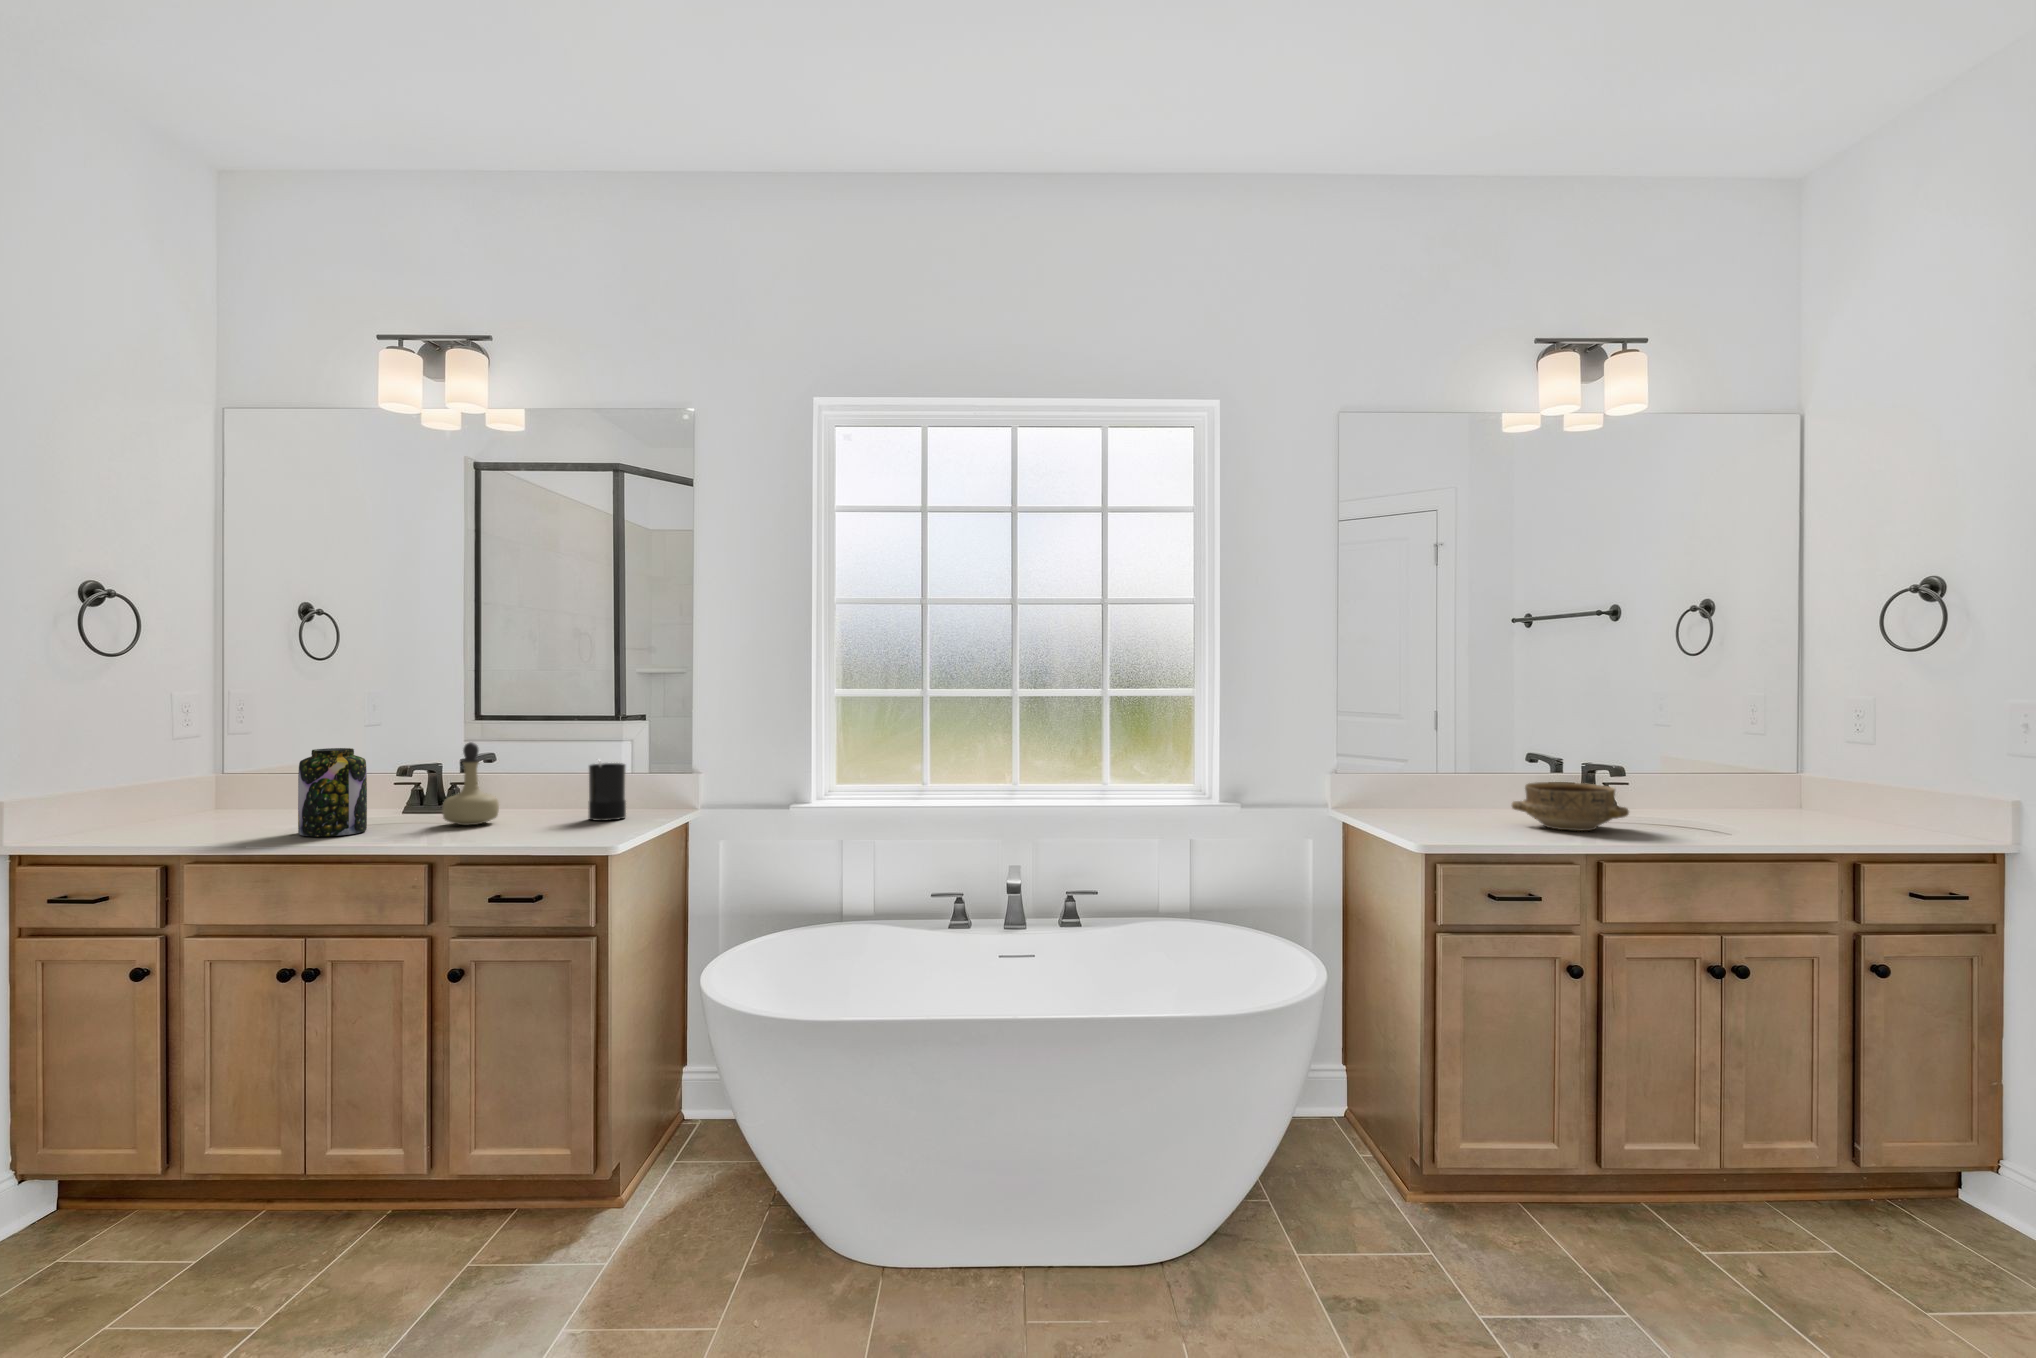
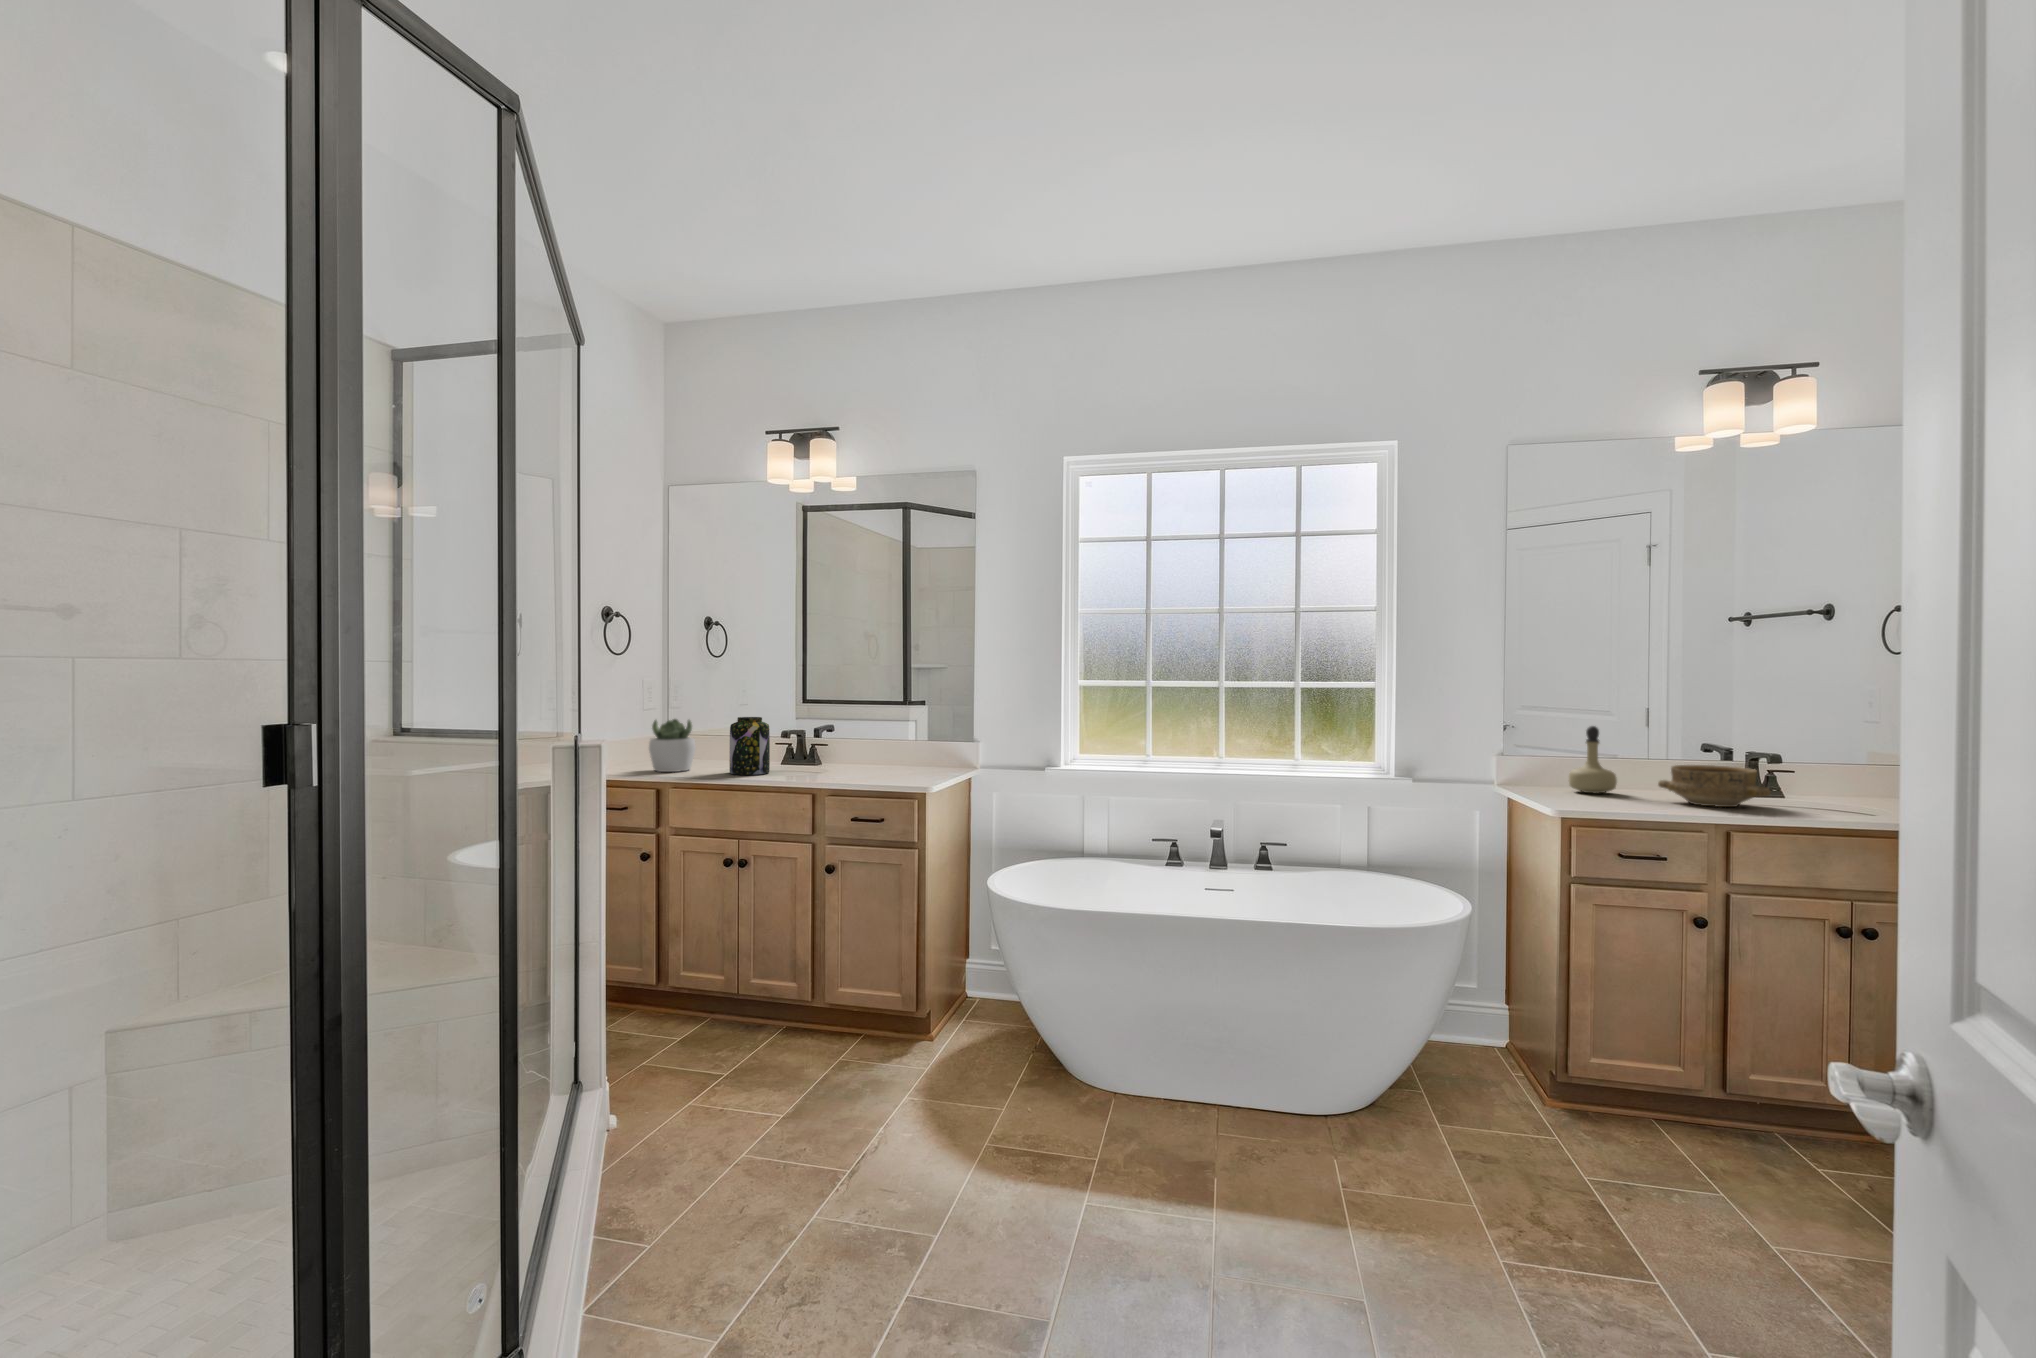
perfume bottle: present [442,742,499,825] -> present [1569,726,1617,793]
succulent plant: none [155,753,241,837] -> present [649,719,696,772]
candle: present [589,760,626,821] -> none [909,729,934,773]

